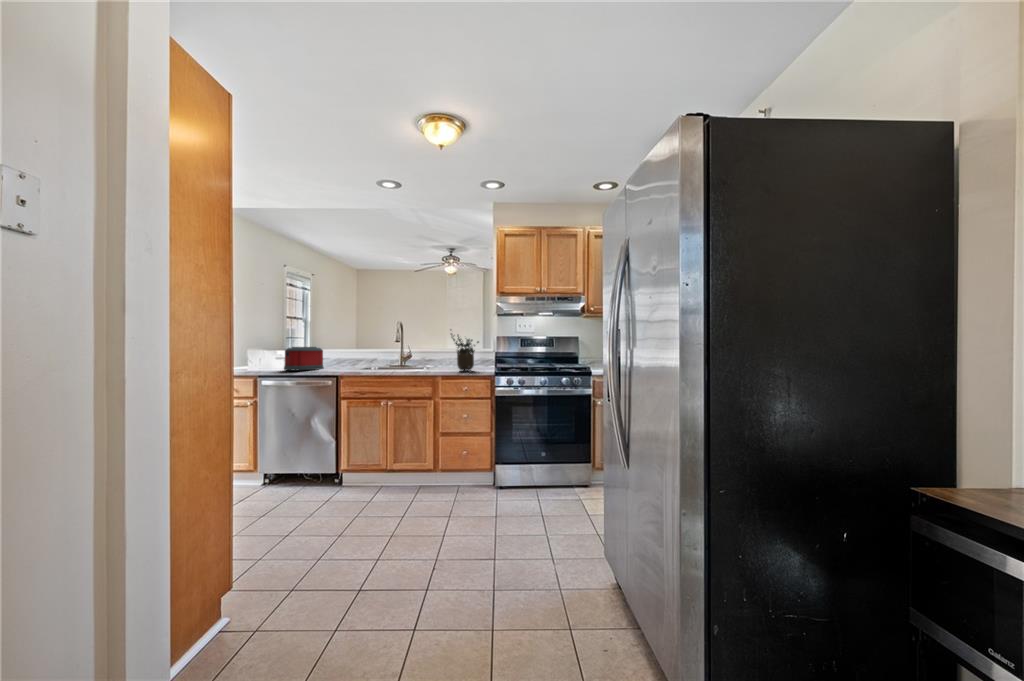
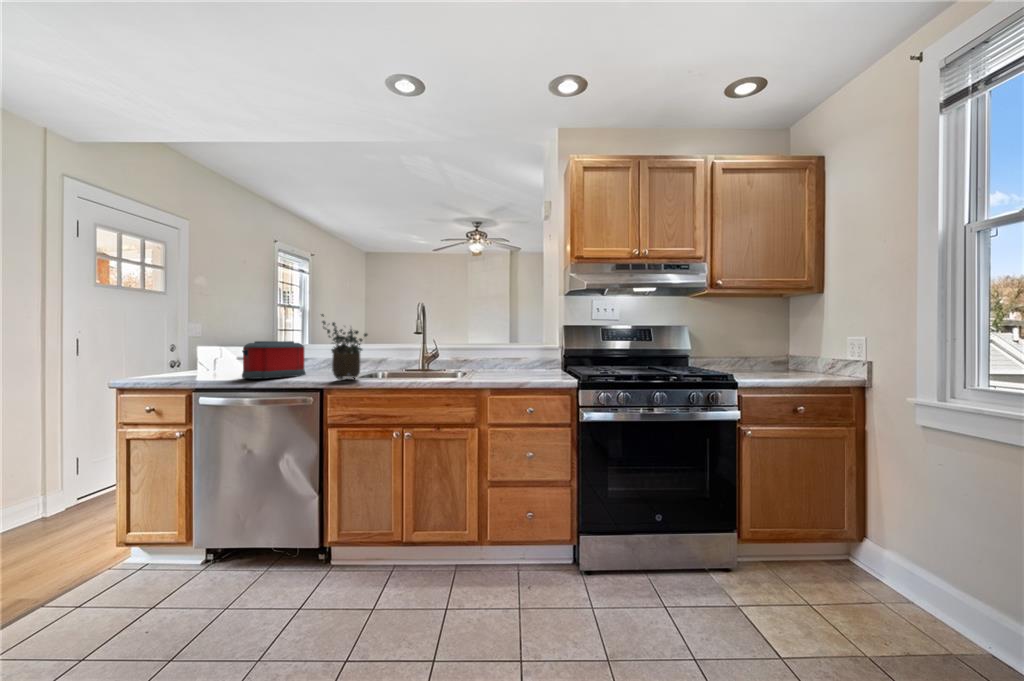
potted plant: present [451,334,479,371] -> present [322,314,367,380]

